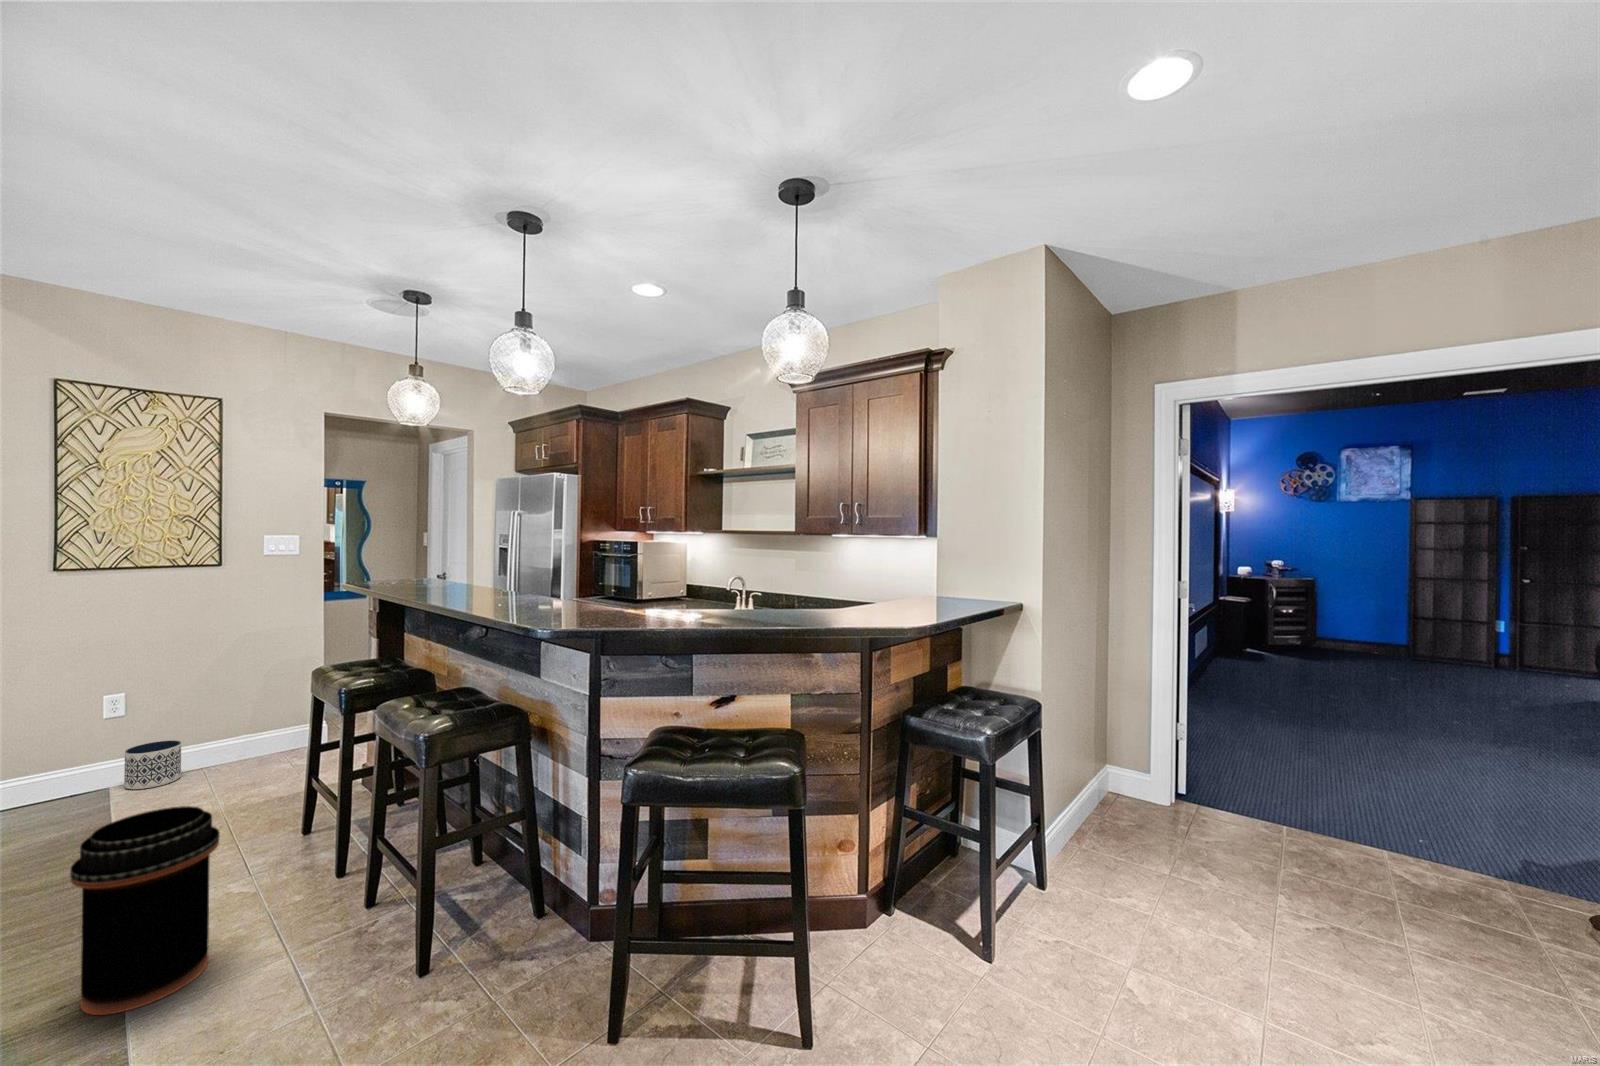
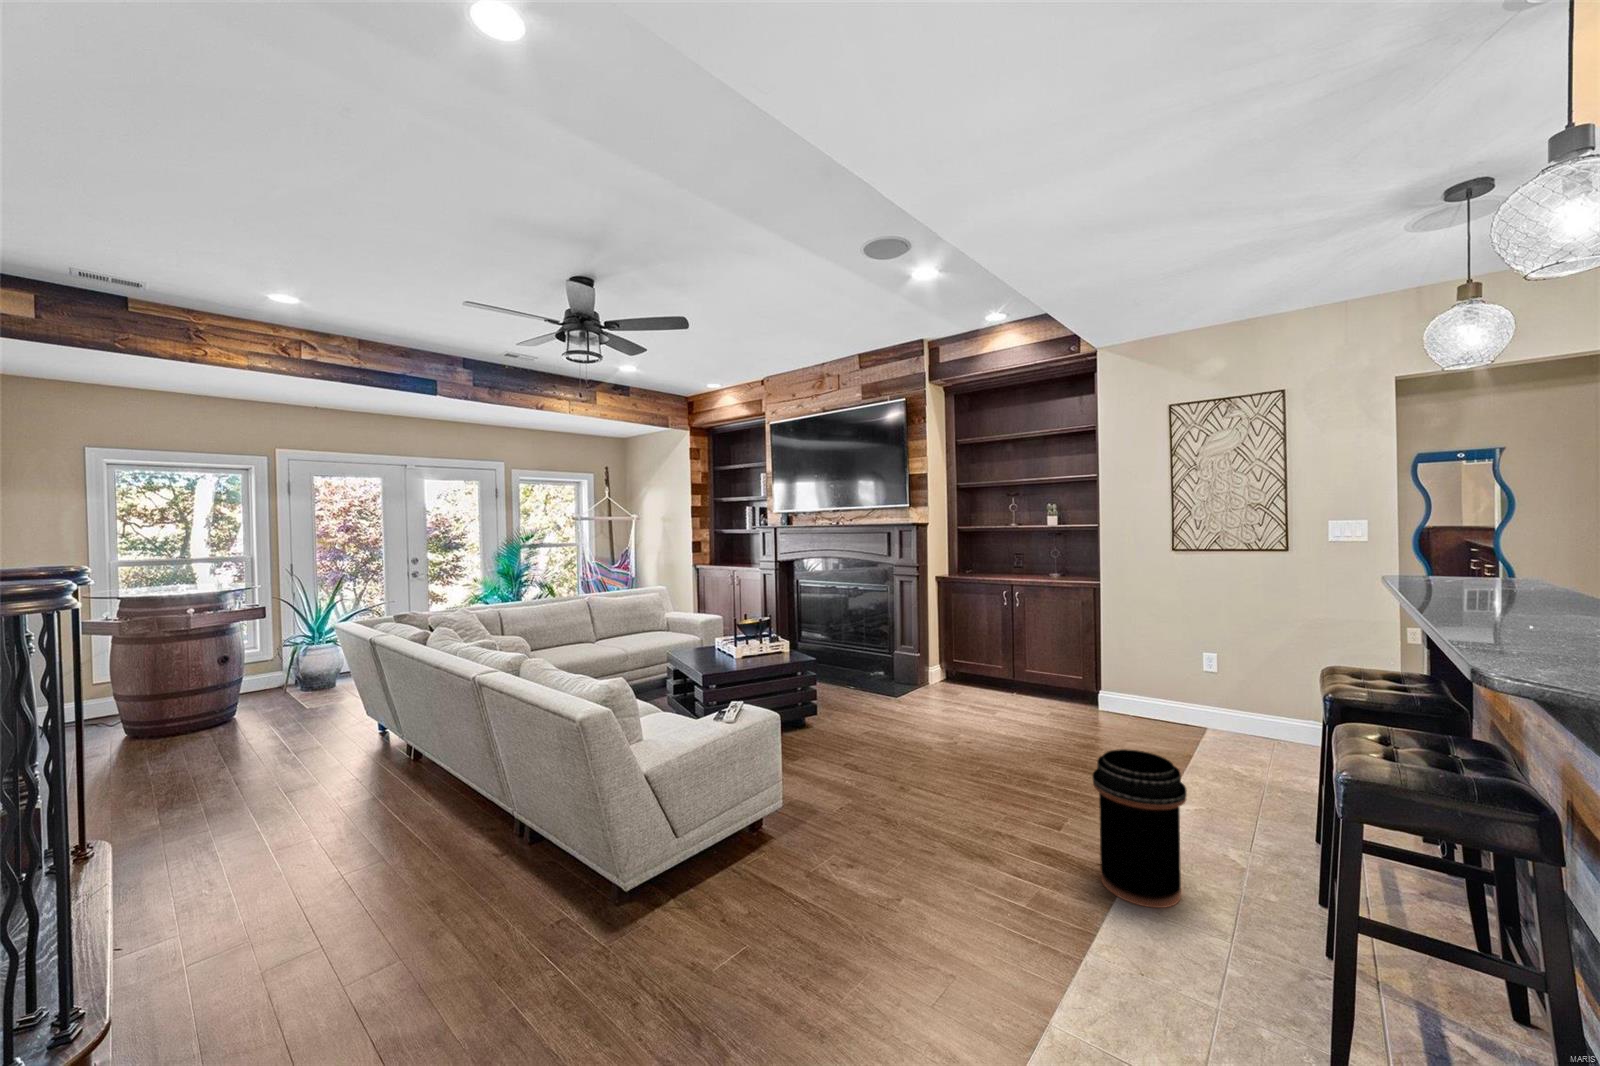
planter: present [124,740,181,789] -> none [1214,698,1255,738]

